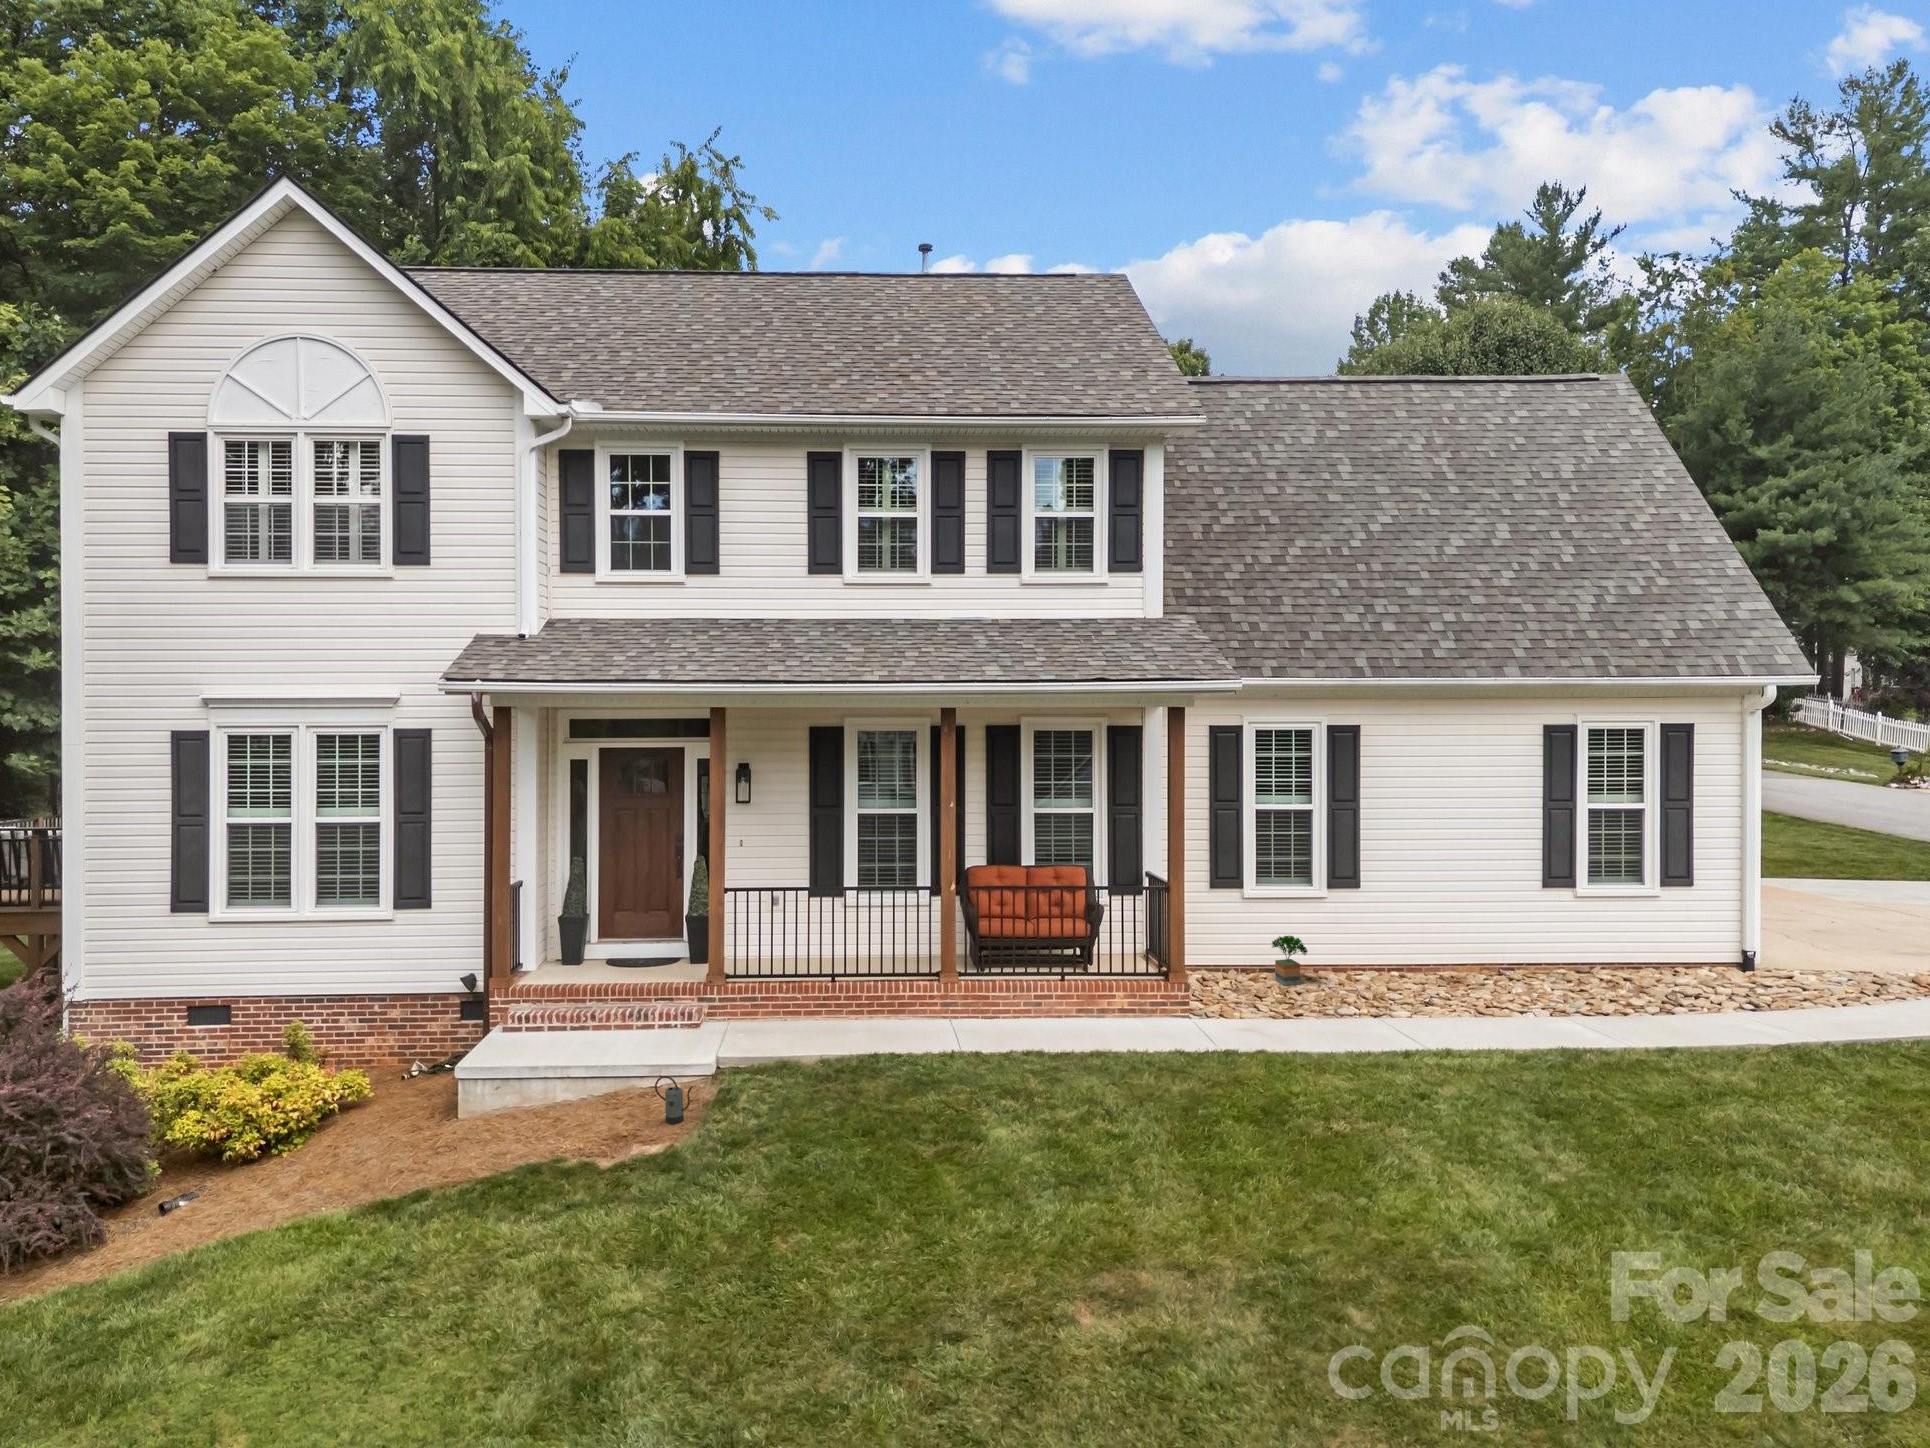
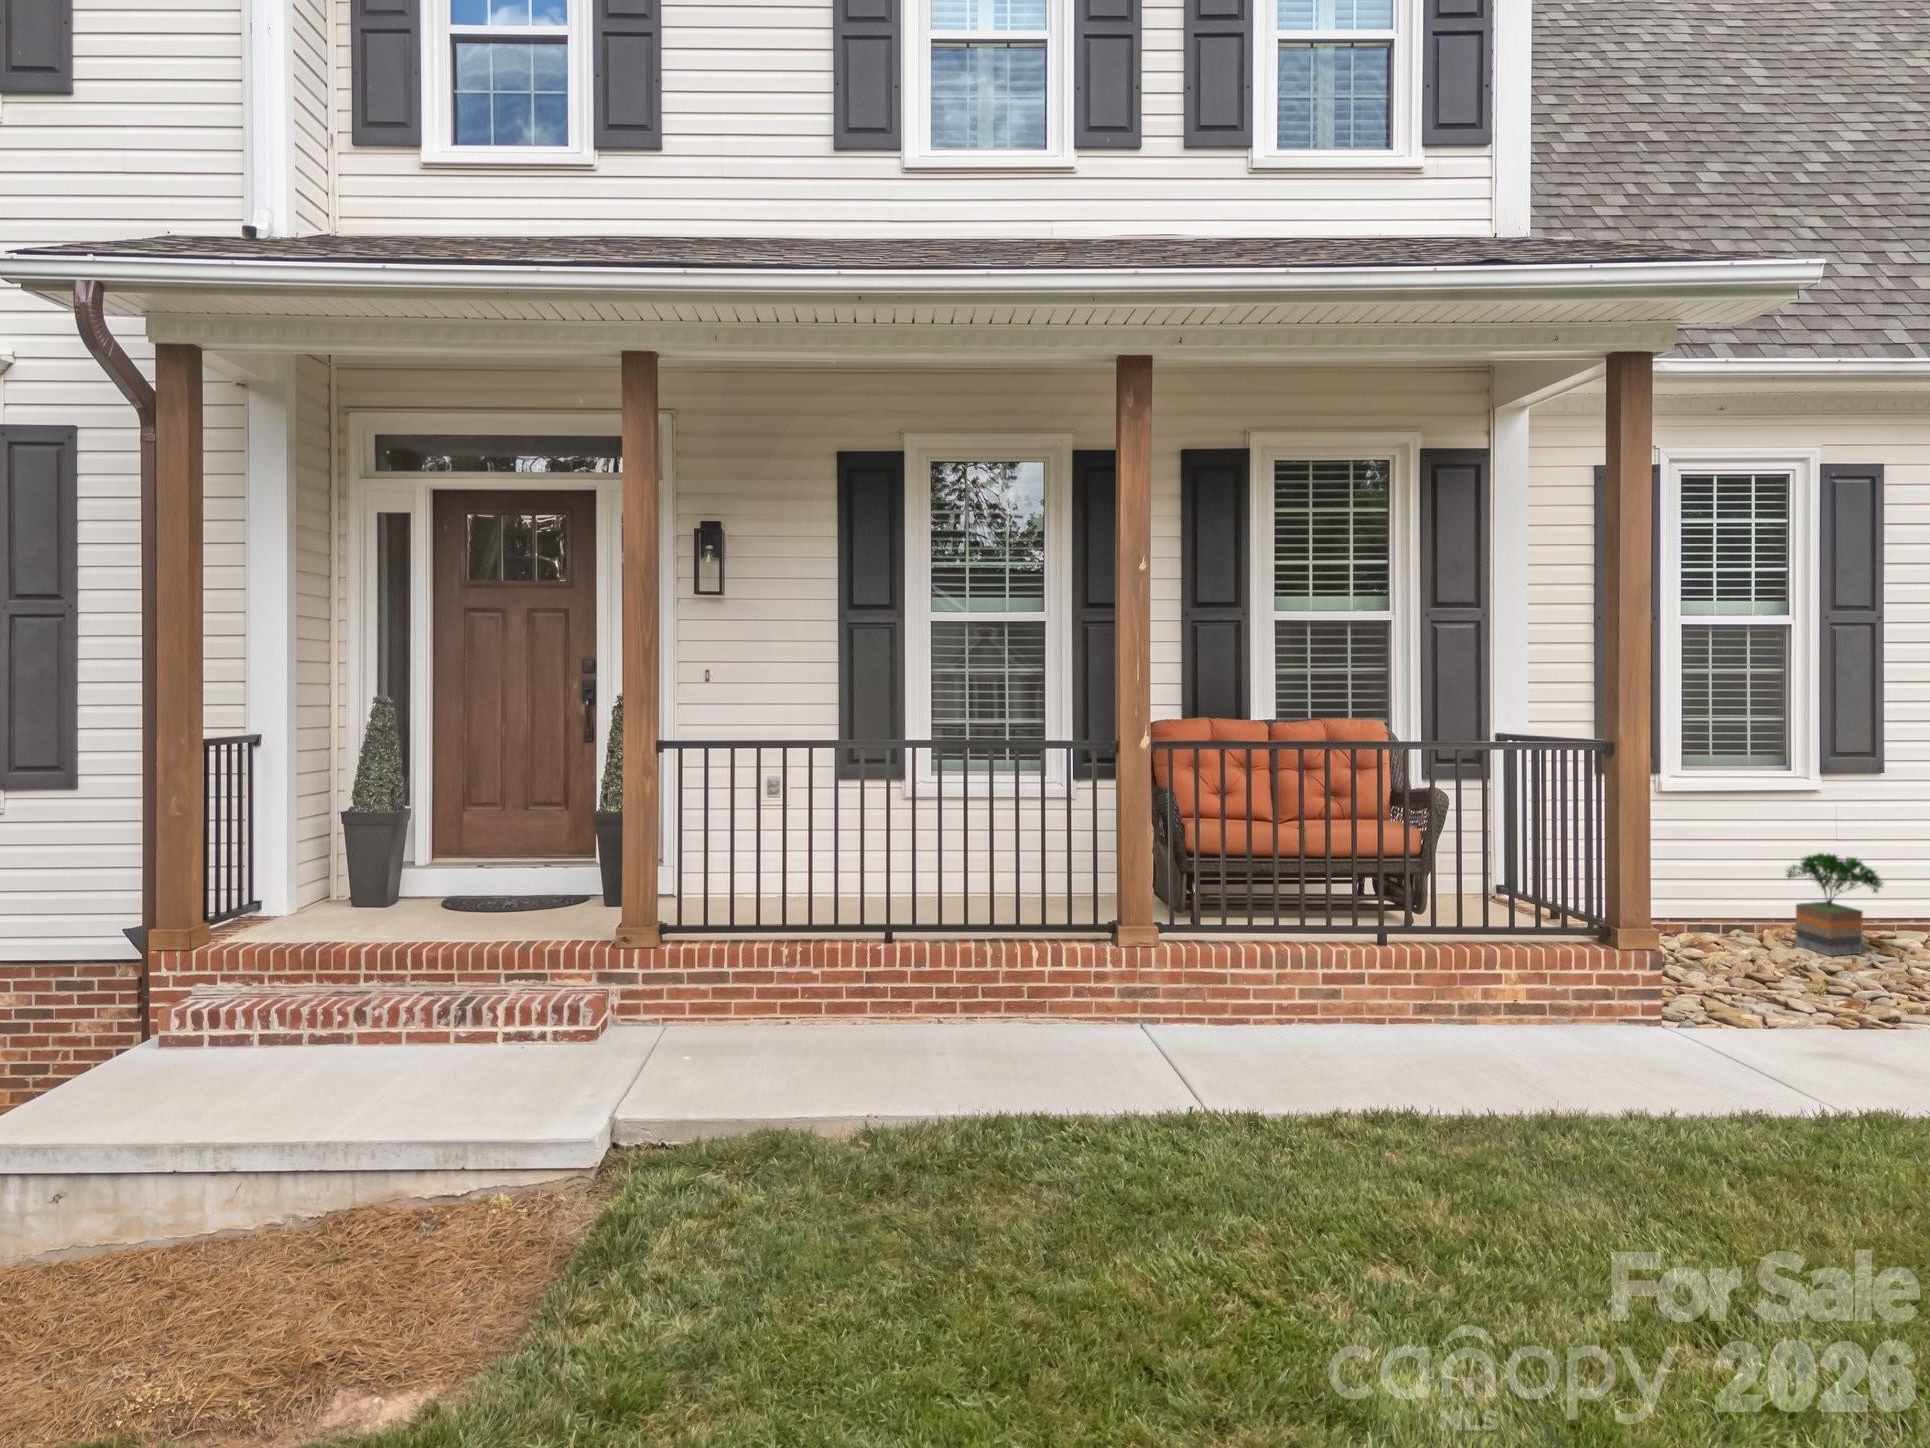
watering can: present [655,1076,693,1124] -> none [338,1226,448,1381]

